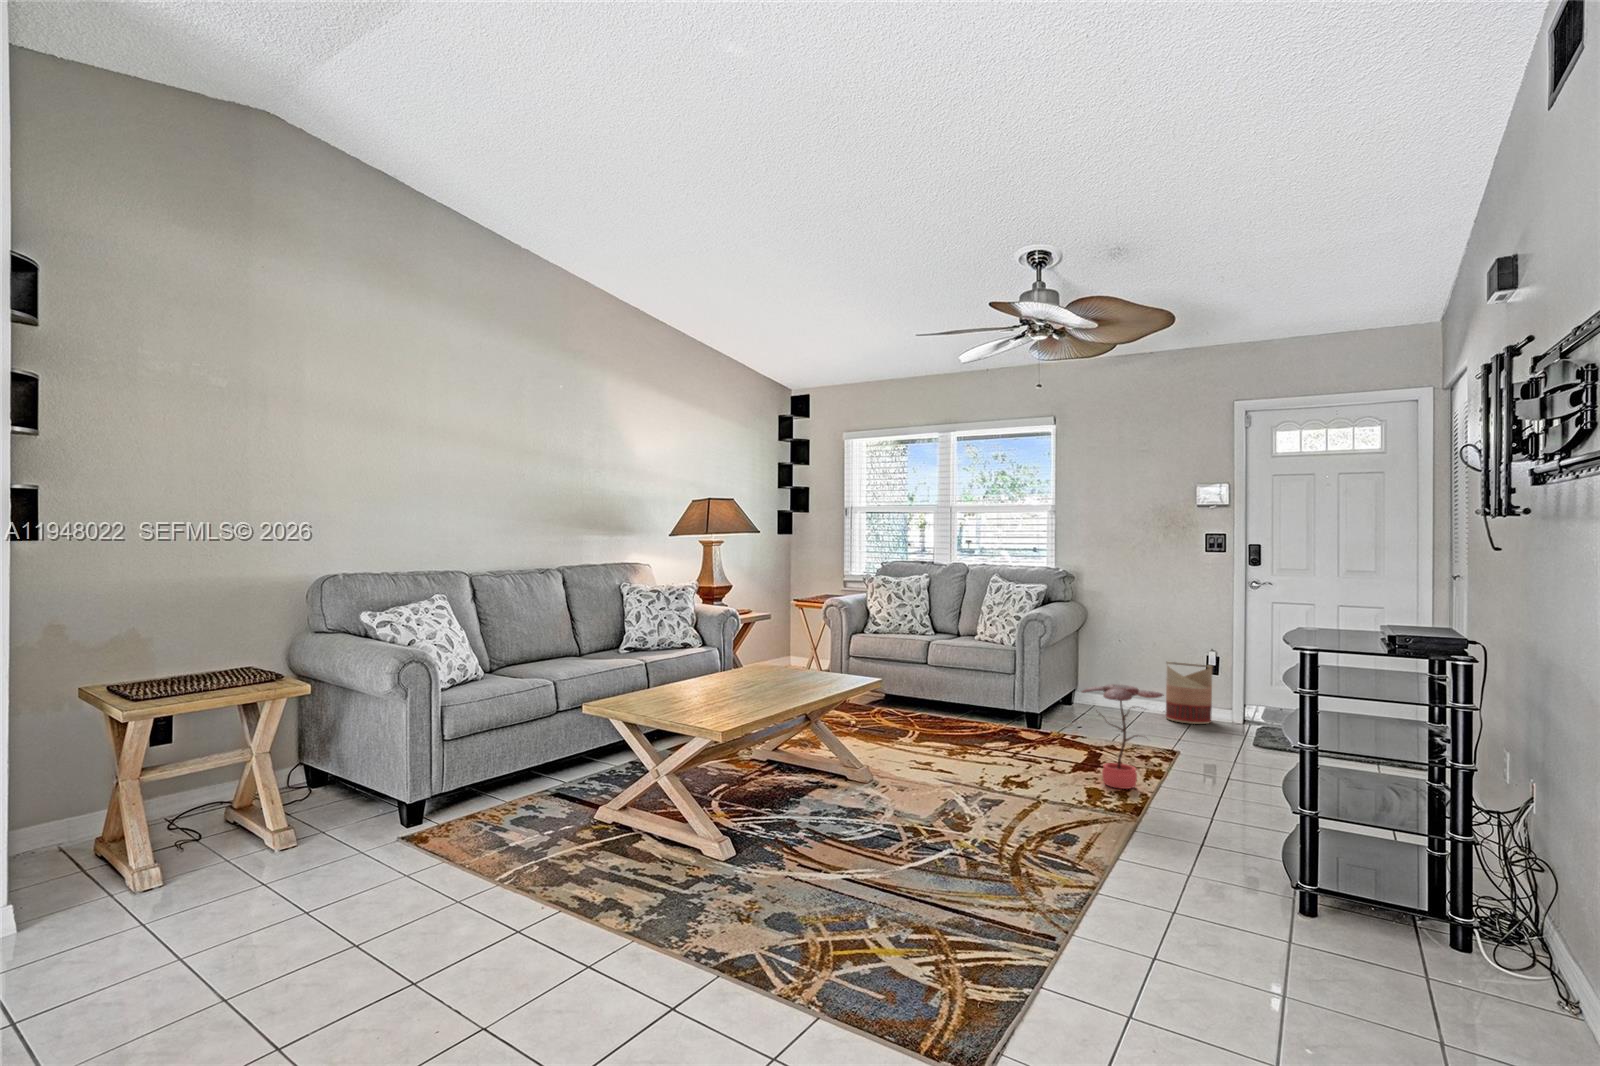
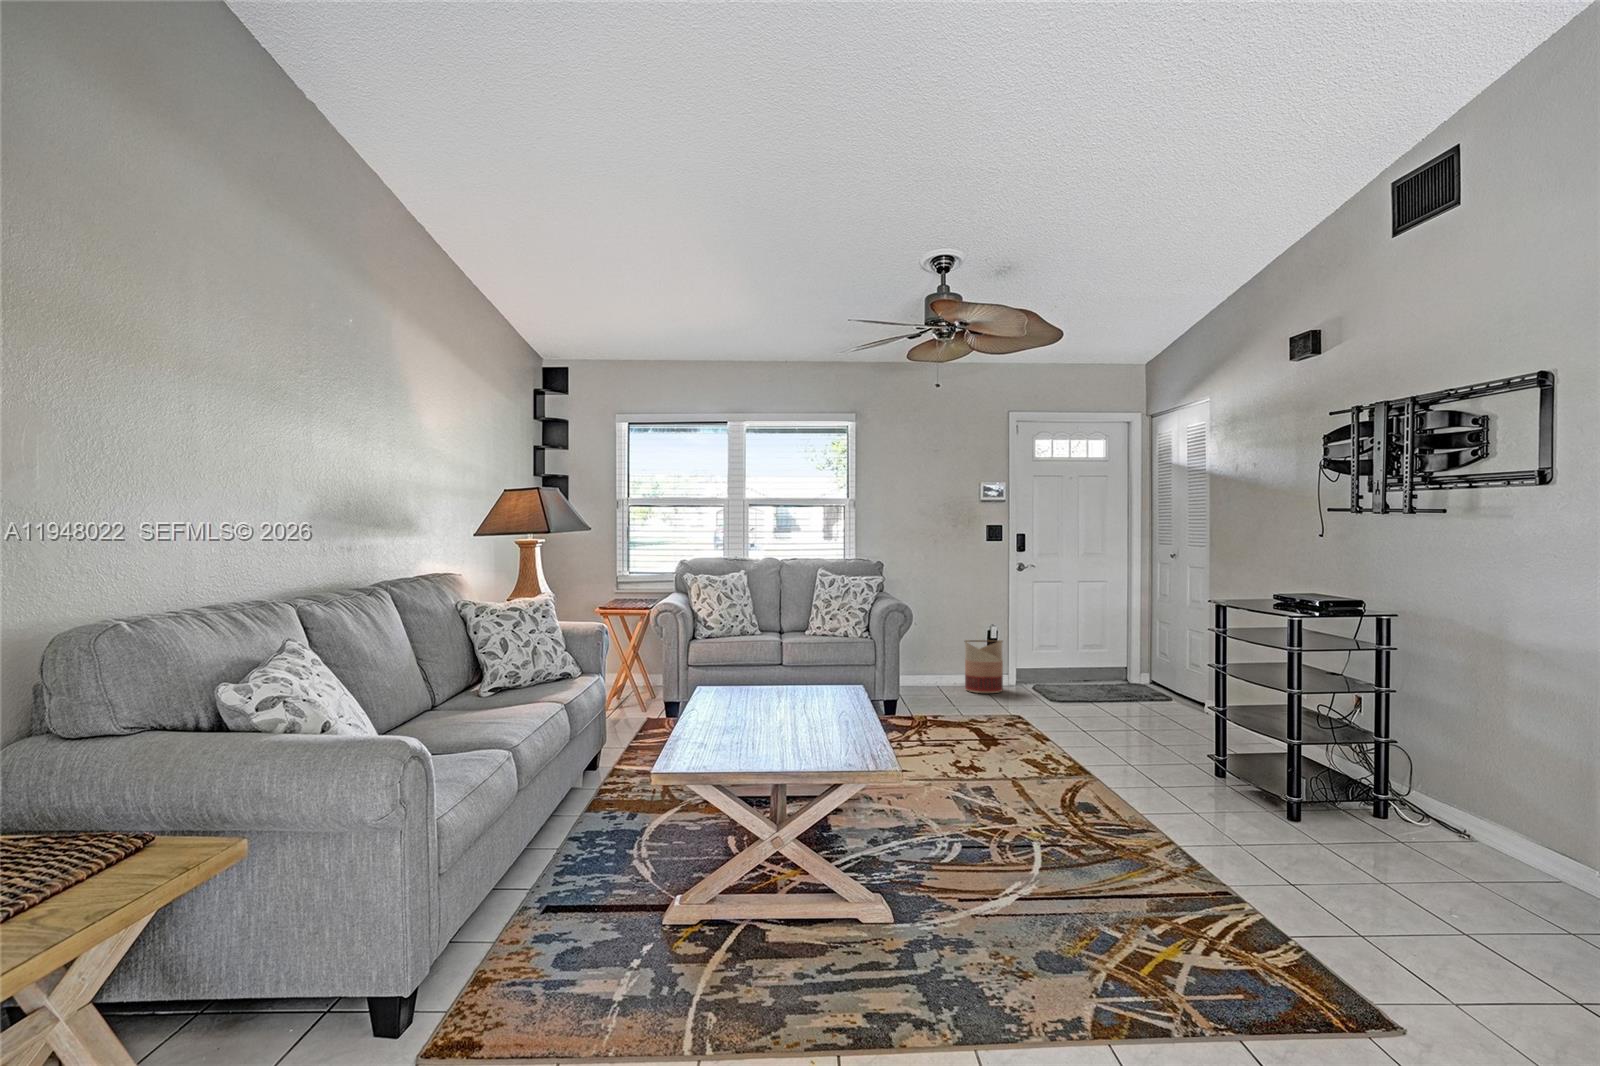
potted plant: present [1082,684,1164,789] -> none [1006,668,1075,763]

